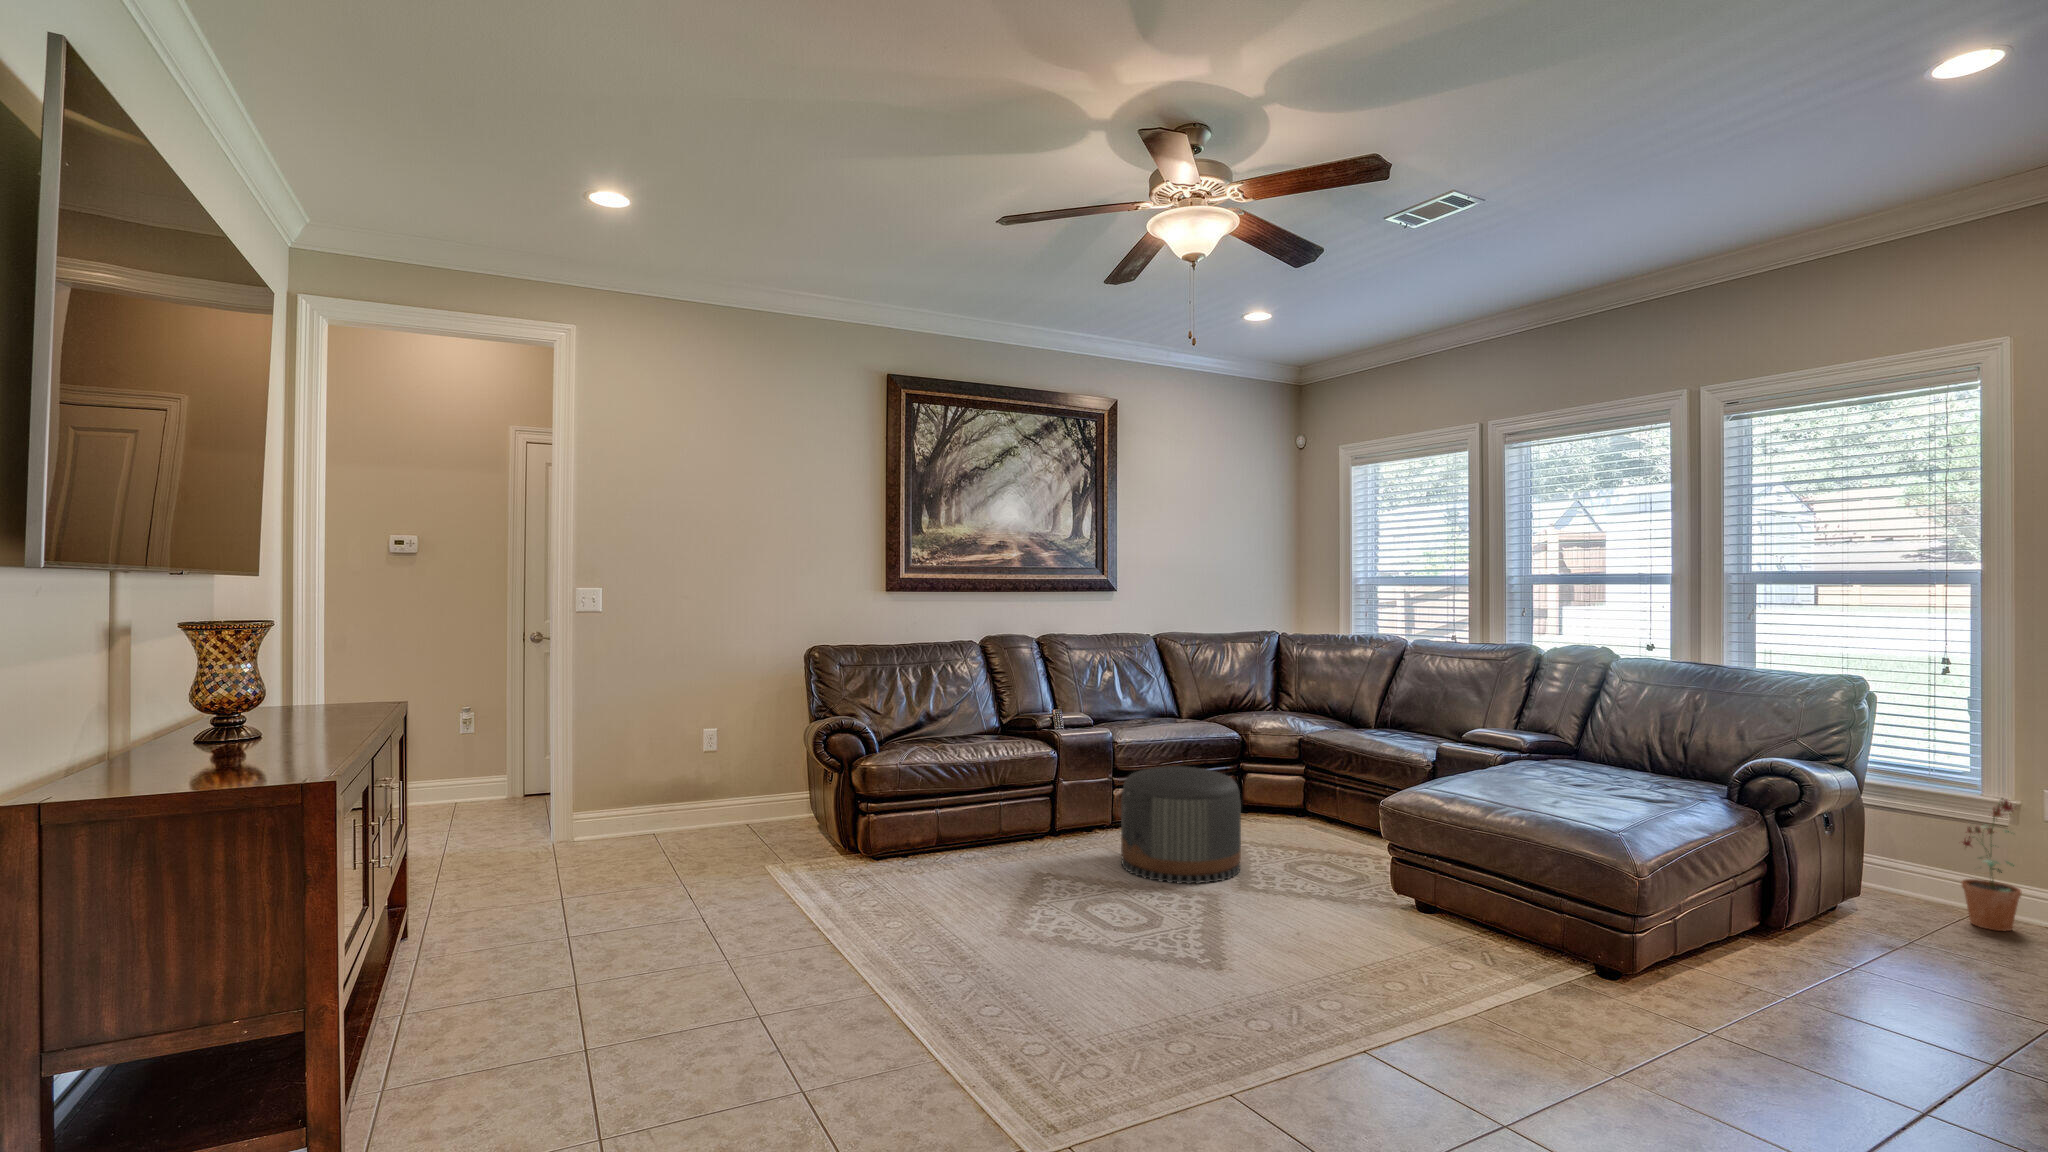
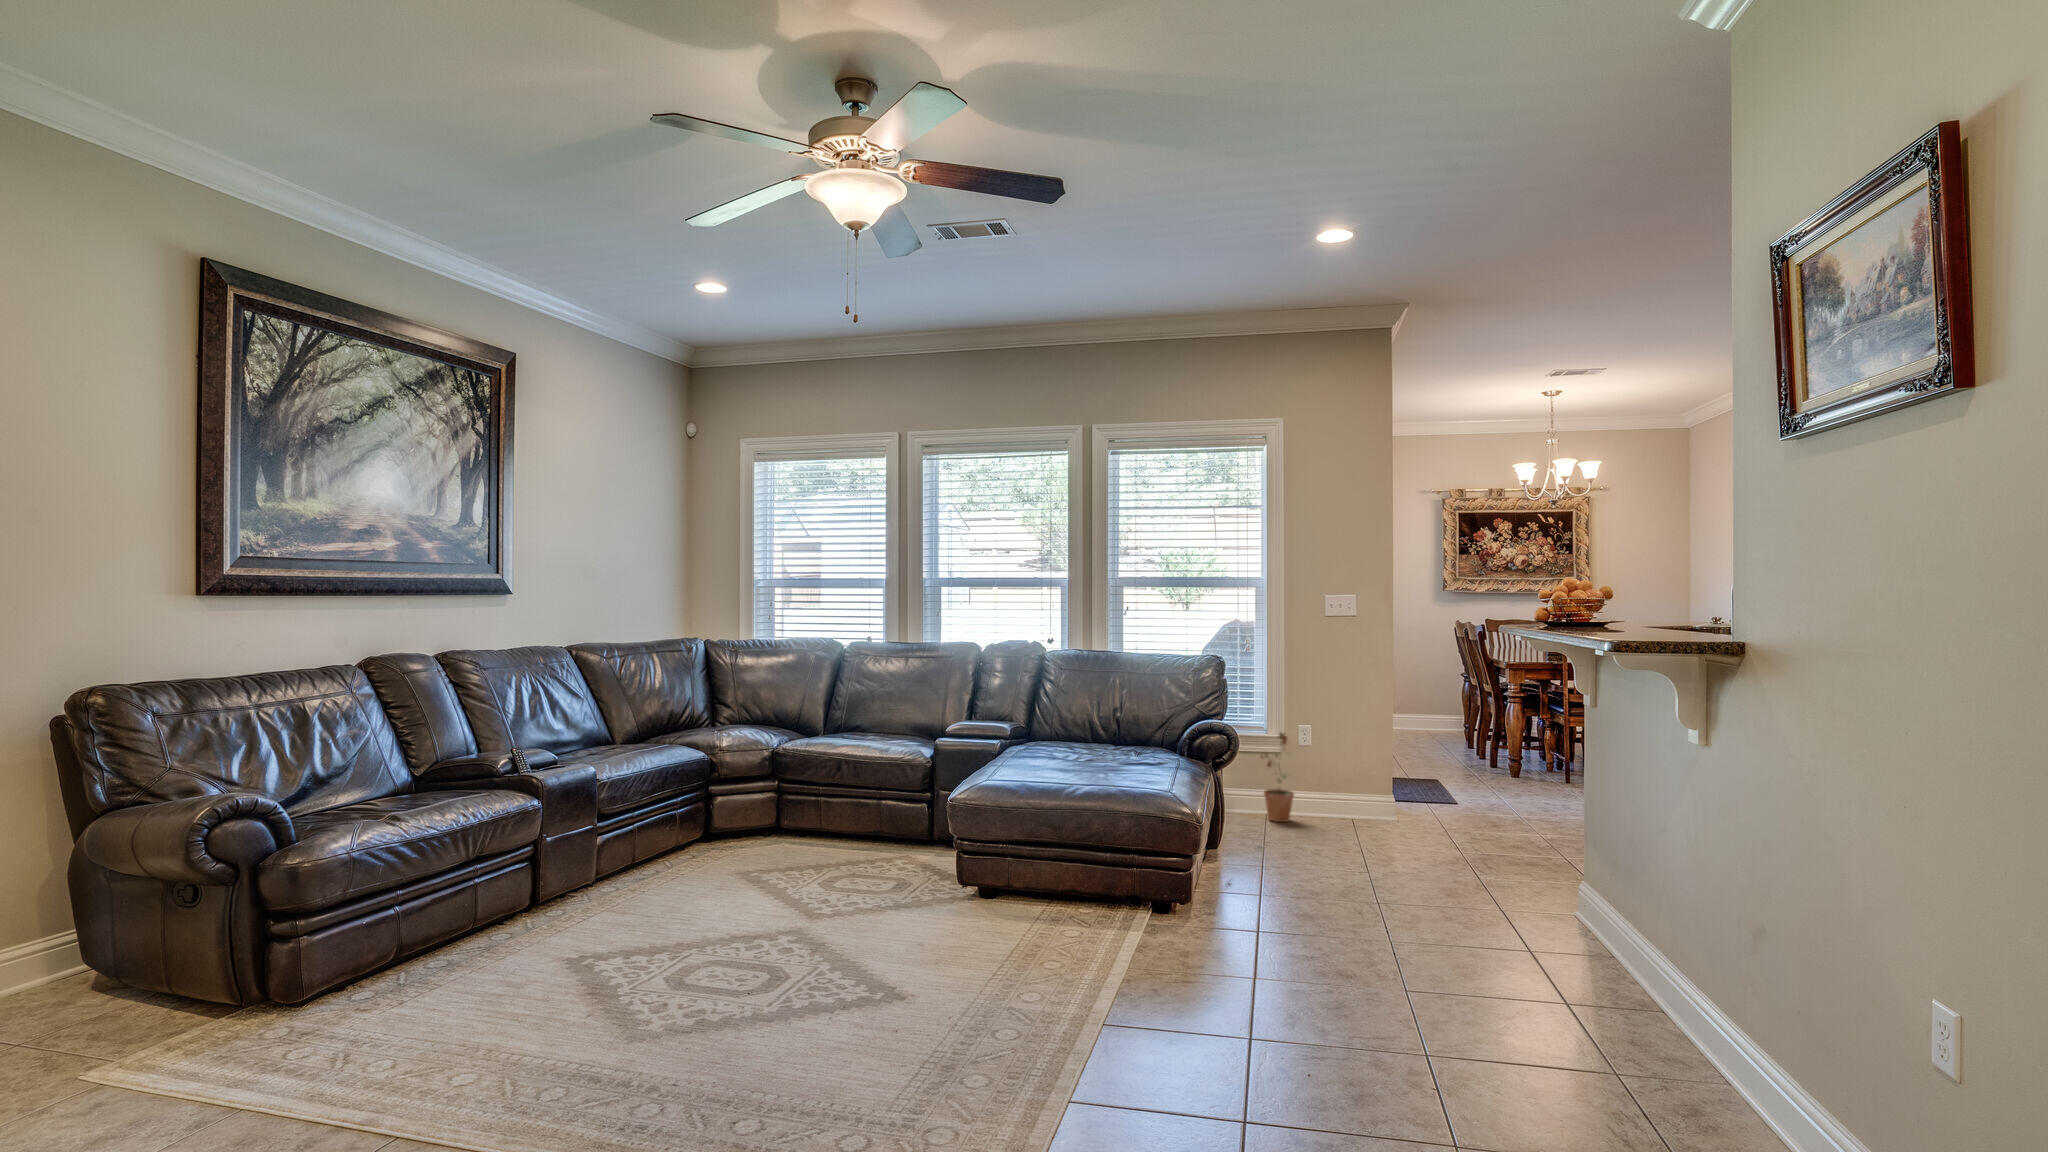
pouf: present [1121,766,1241,884] -> none [656,795,799,935]

